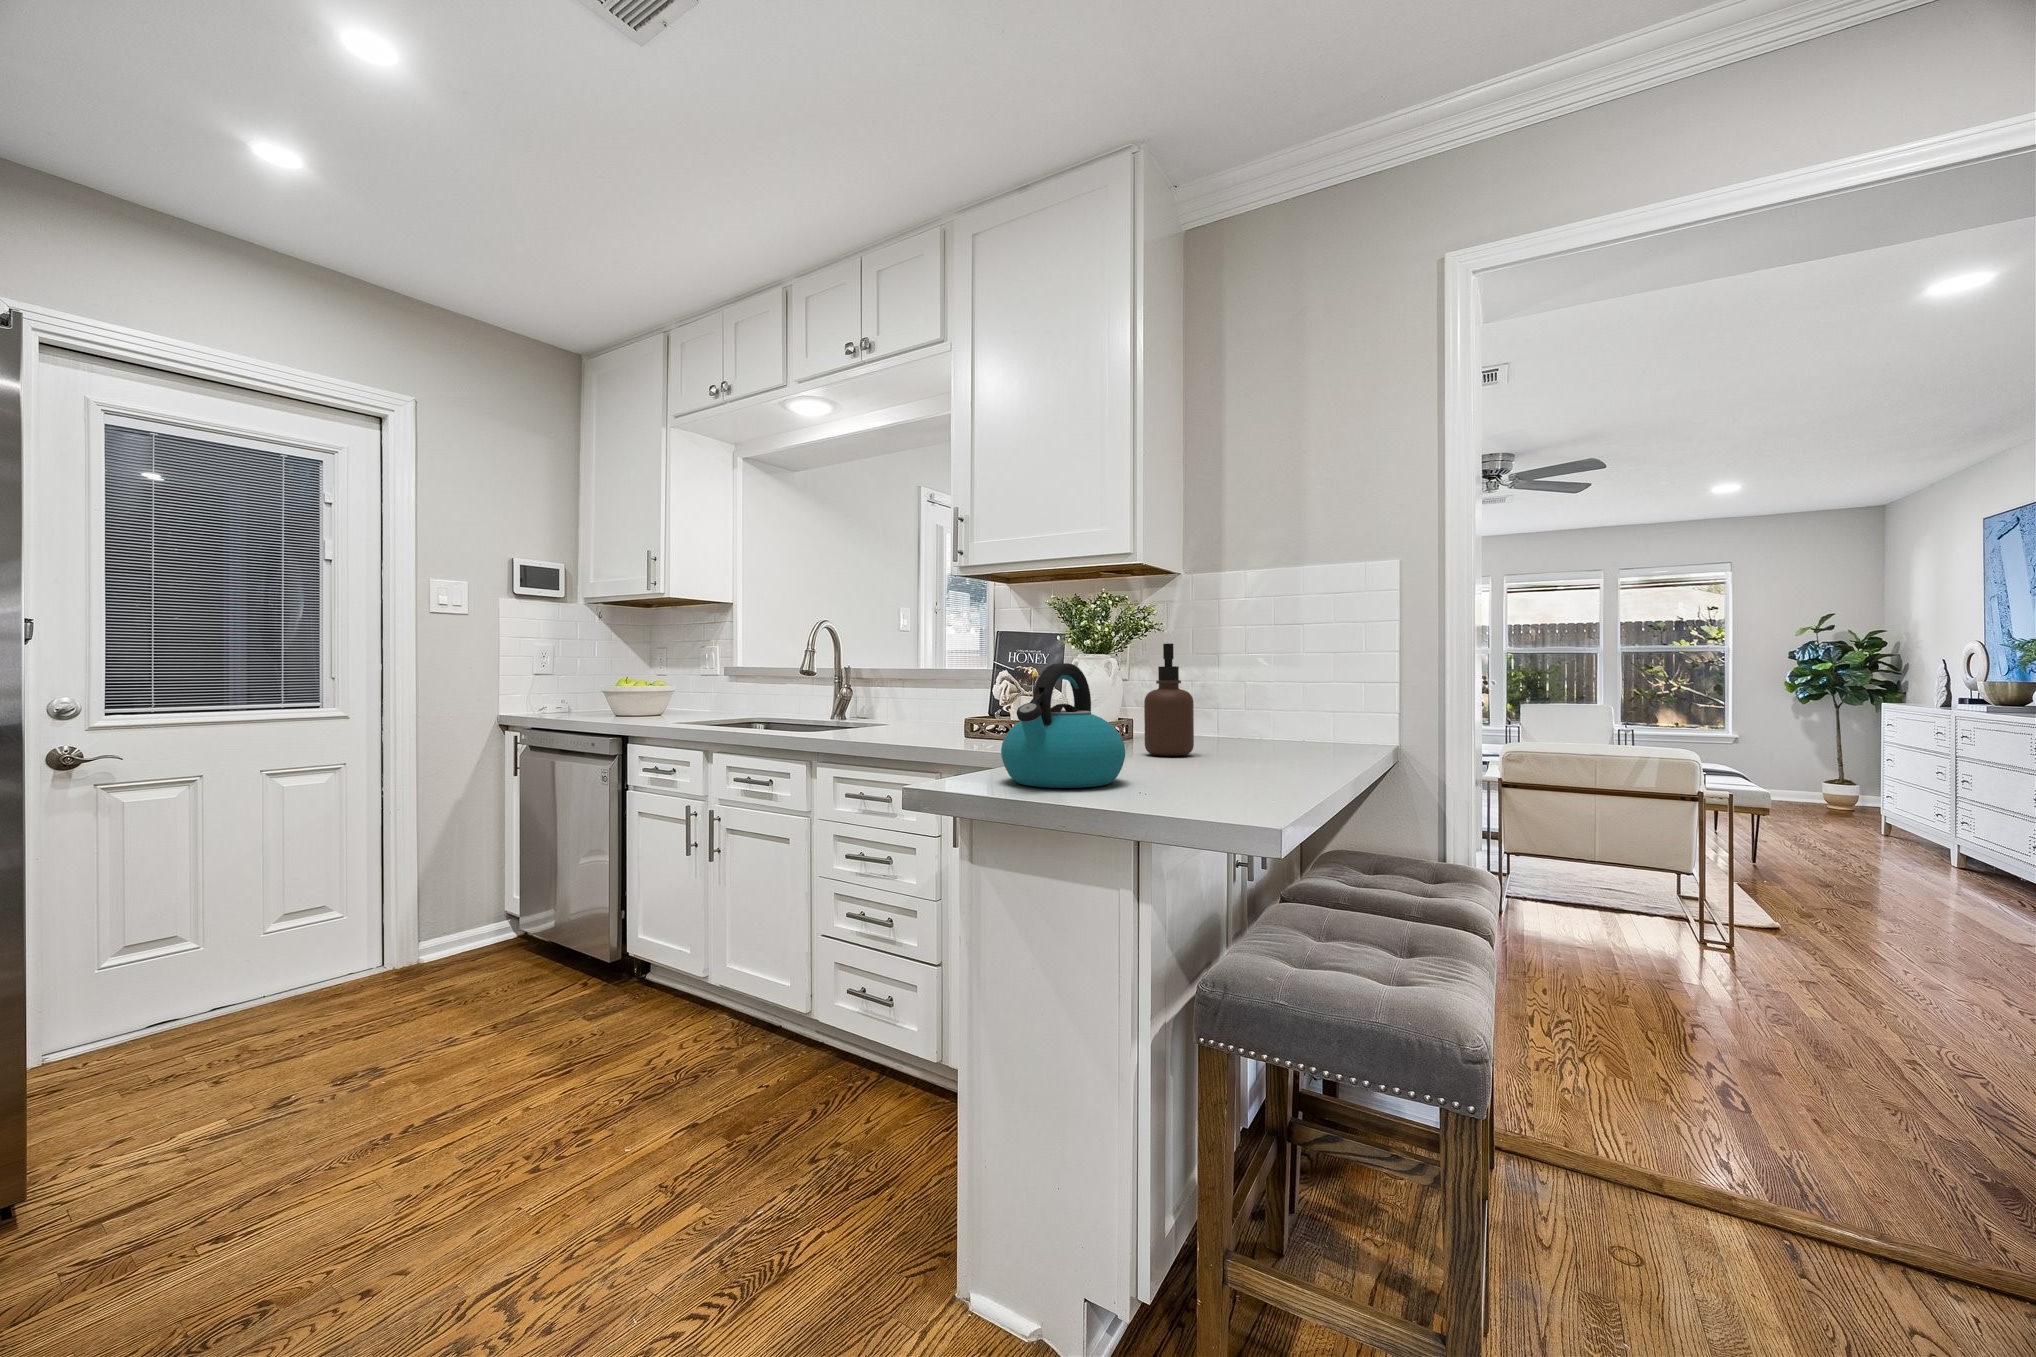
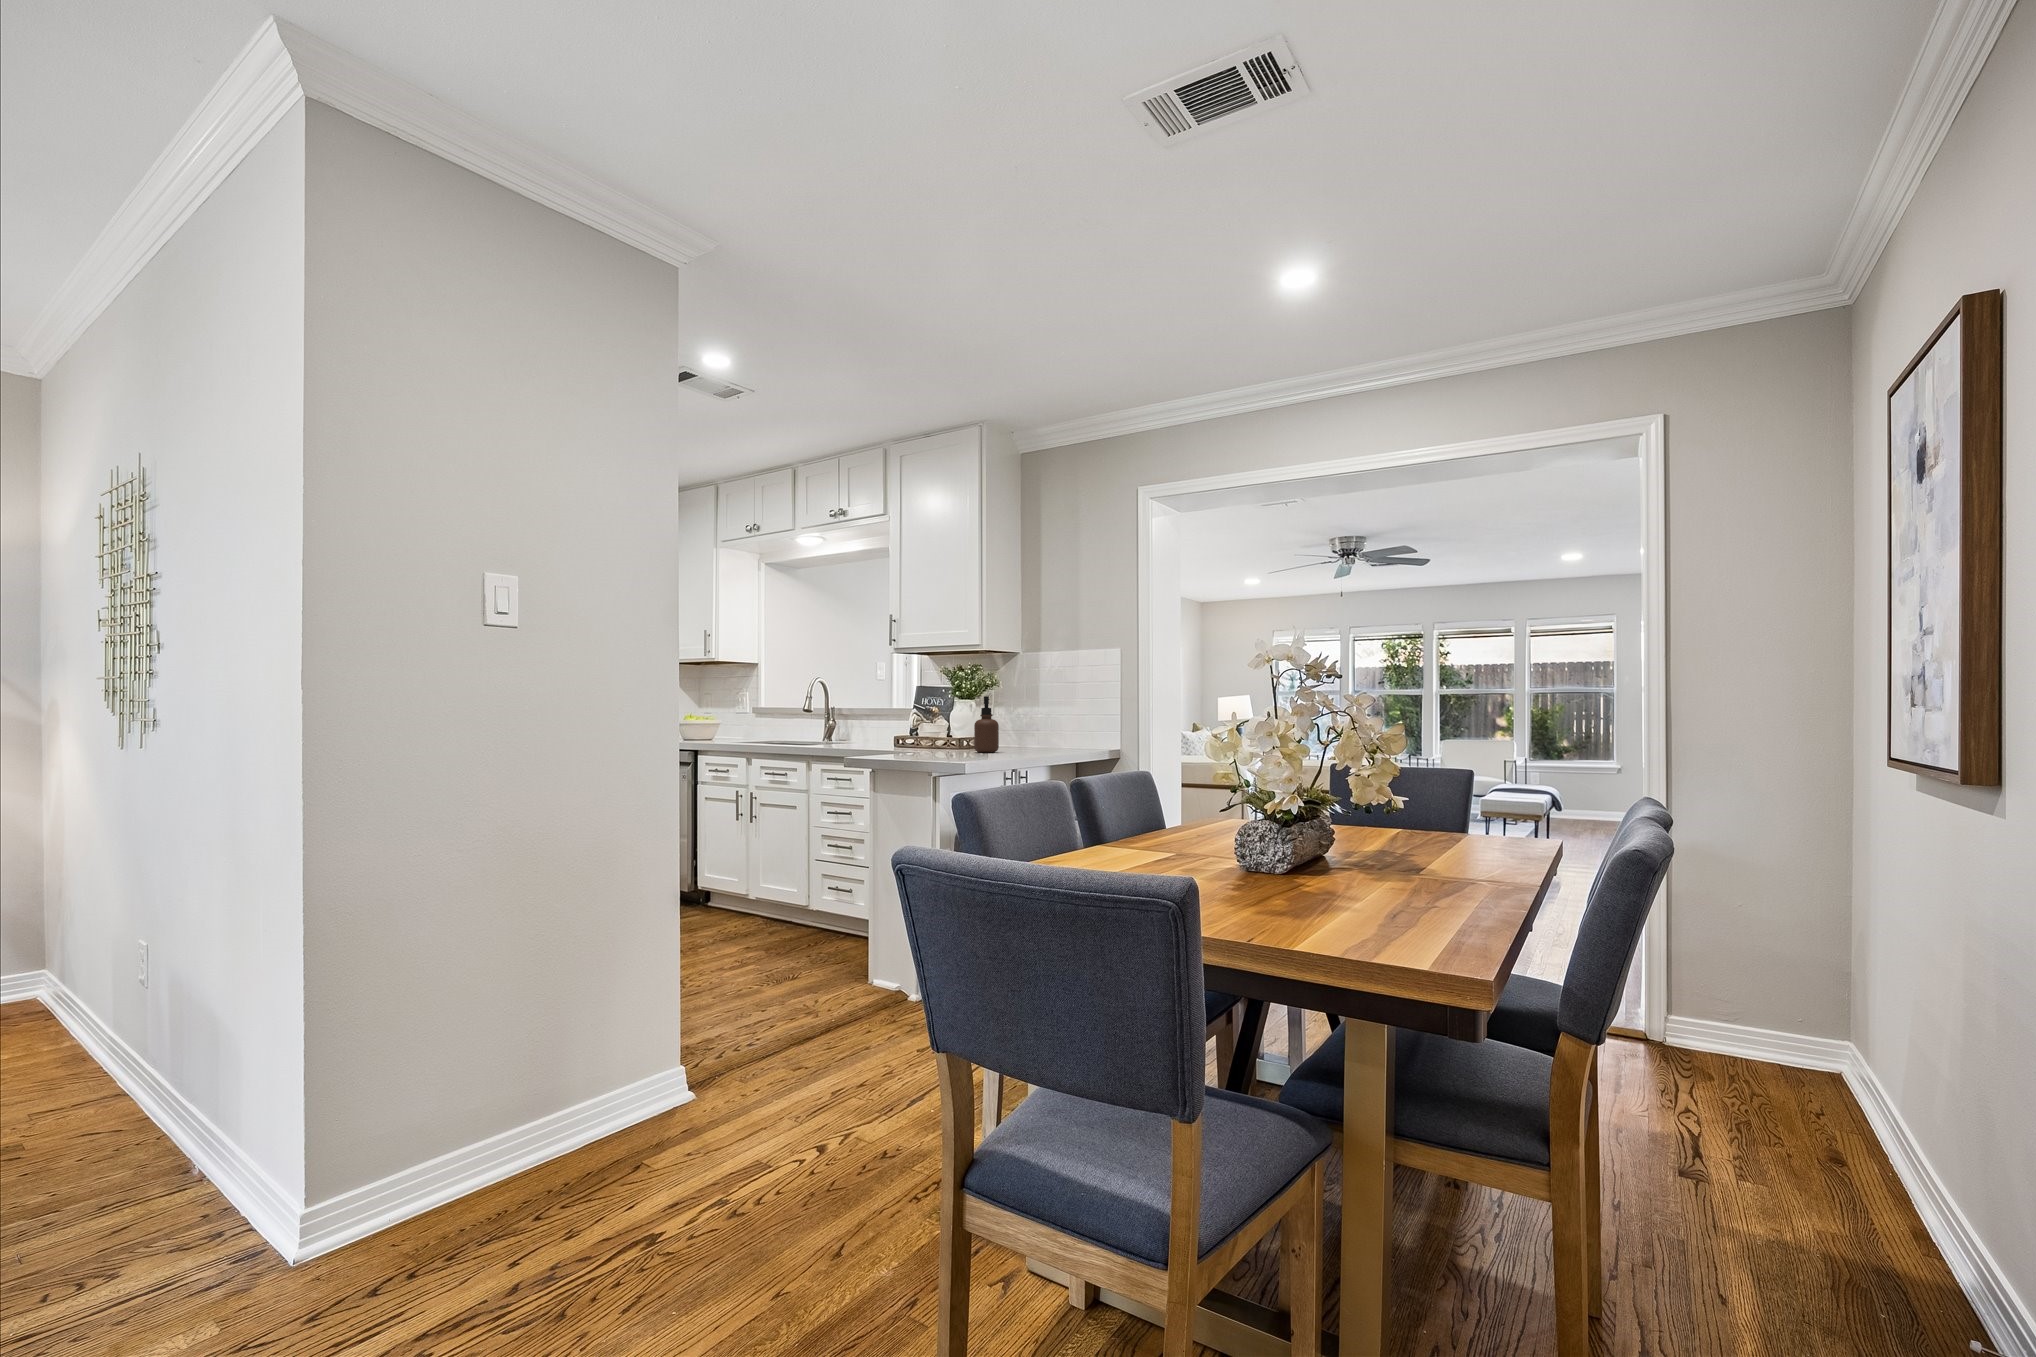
kettle: present [1001,663,1125,788] -> none [886,707,938,758]

